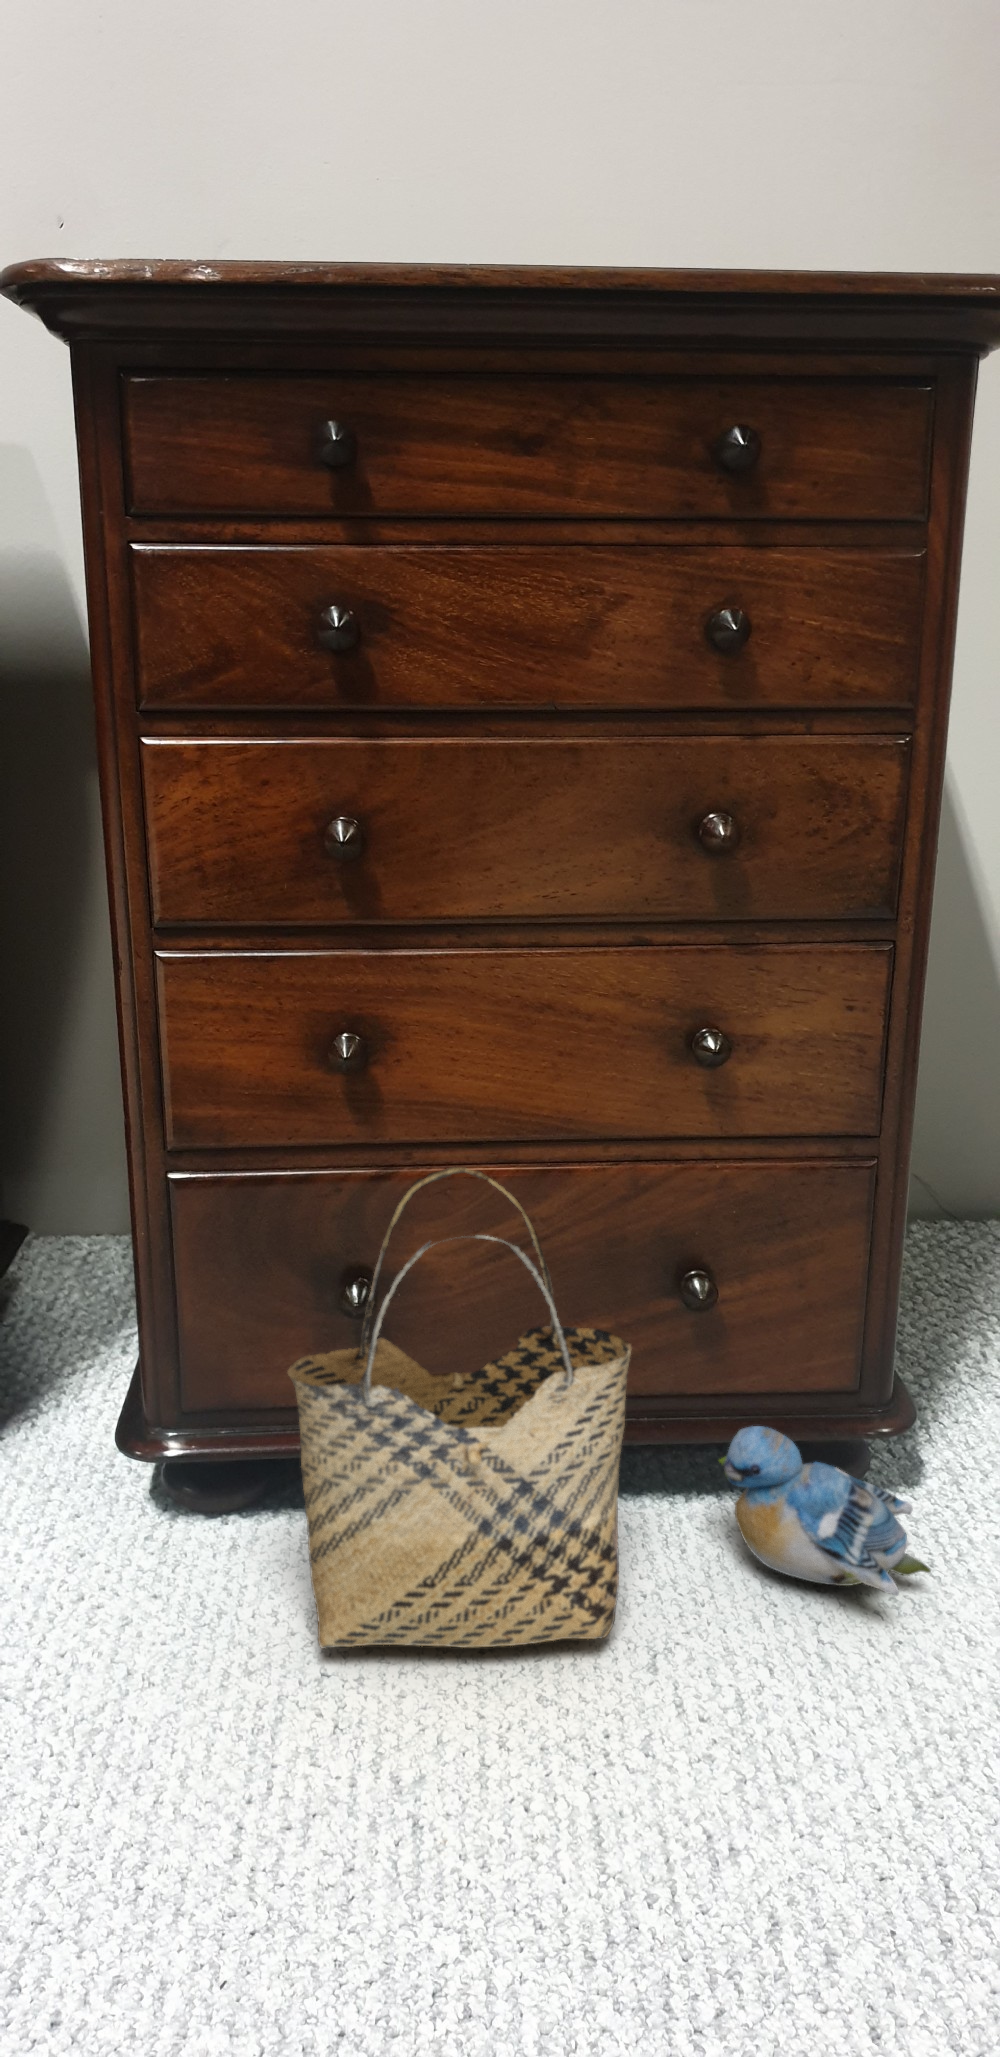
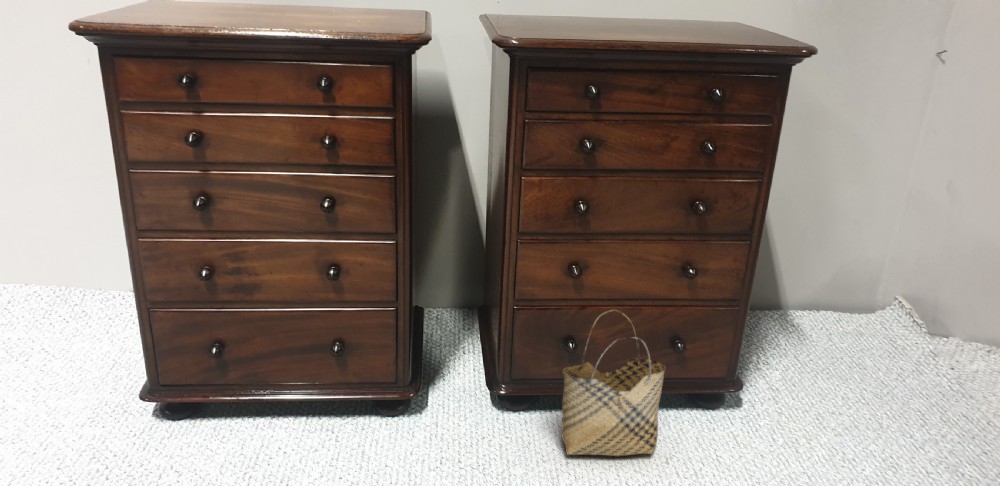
plush toy: present [719,1426,931,1595] -> none [684,390,750,443]

